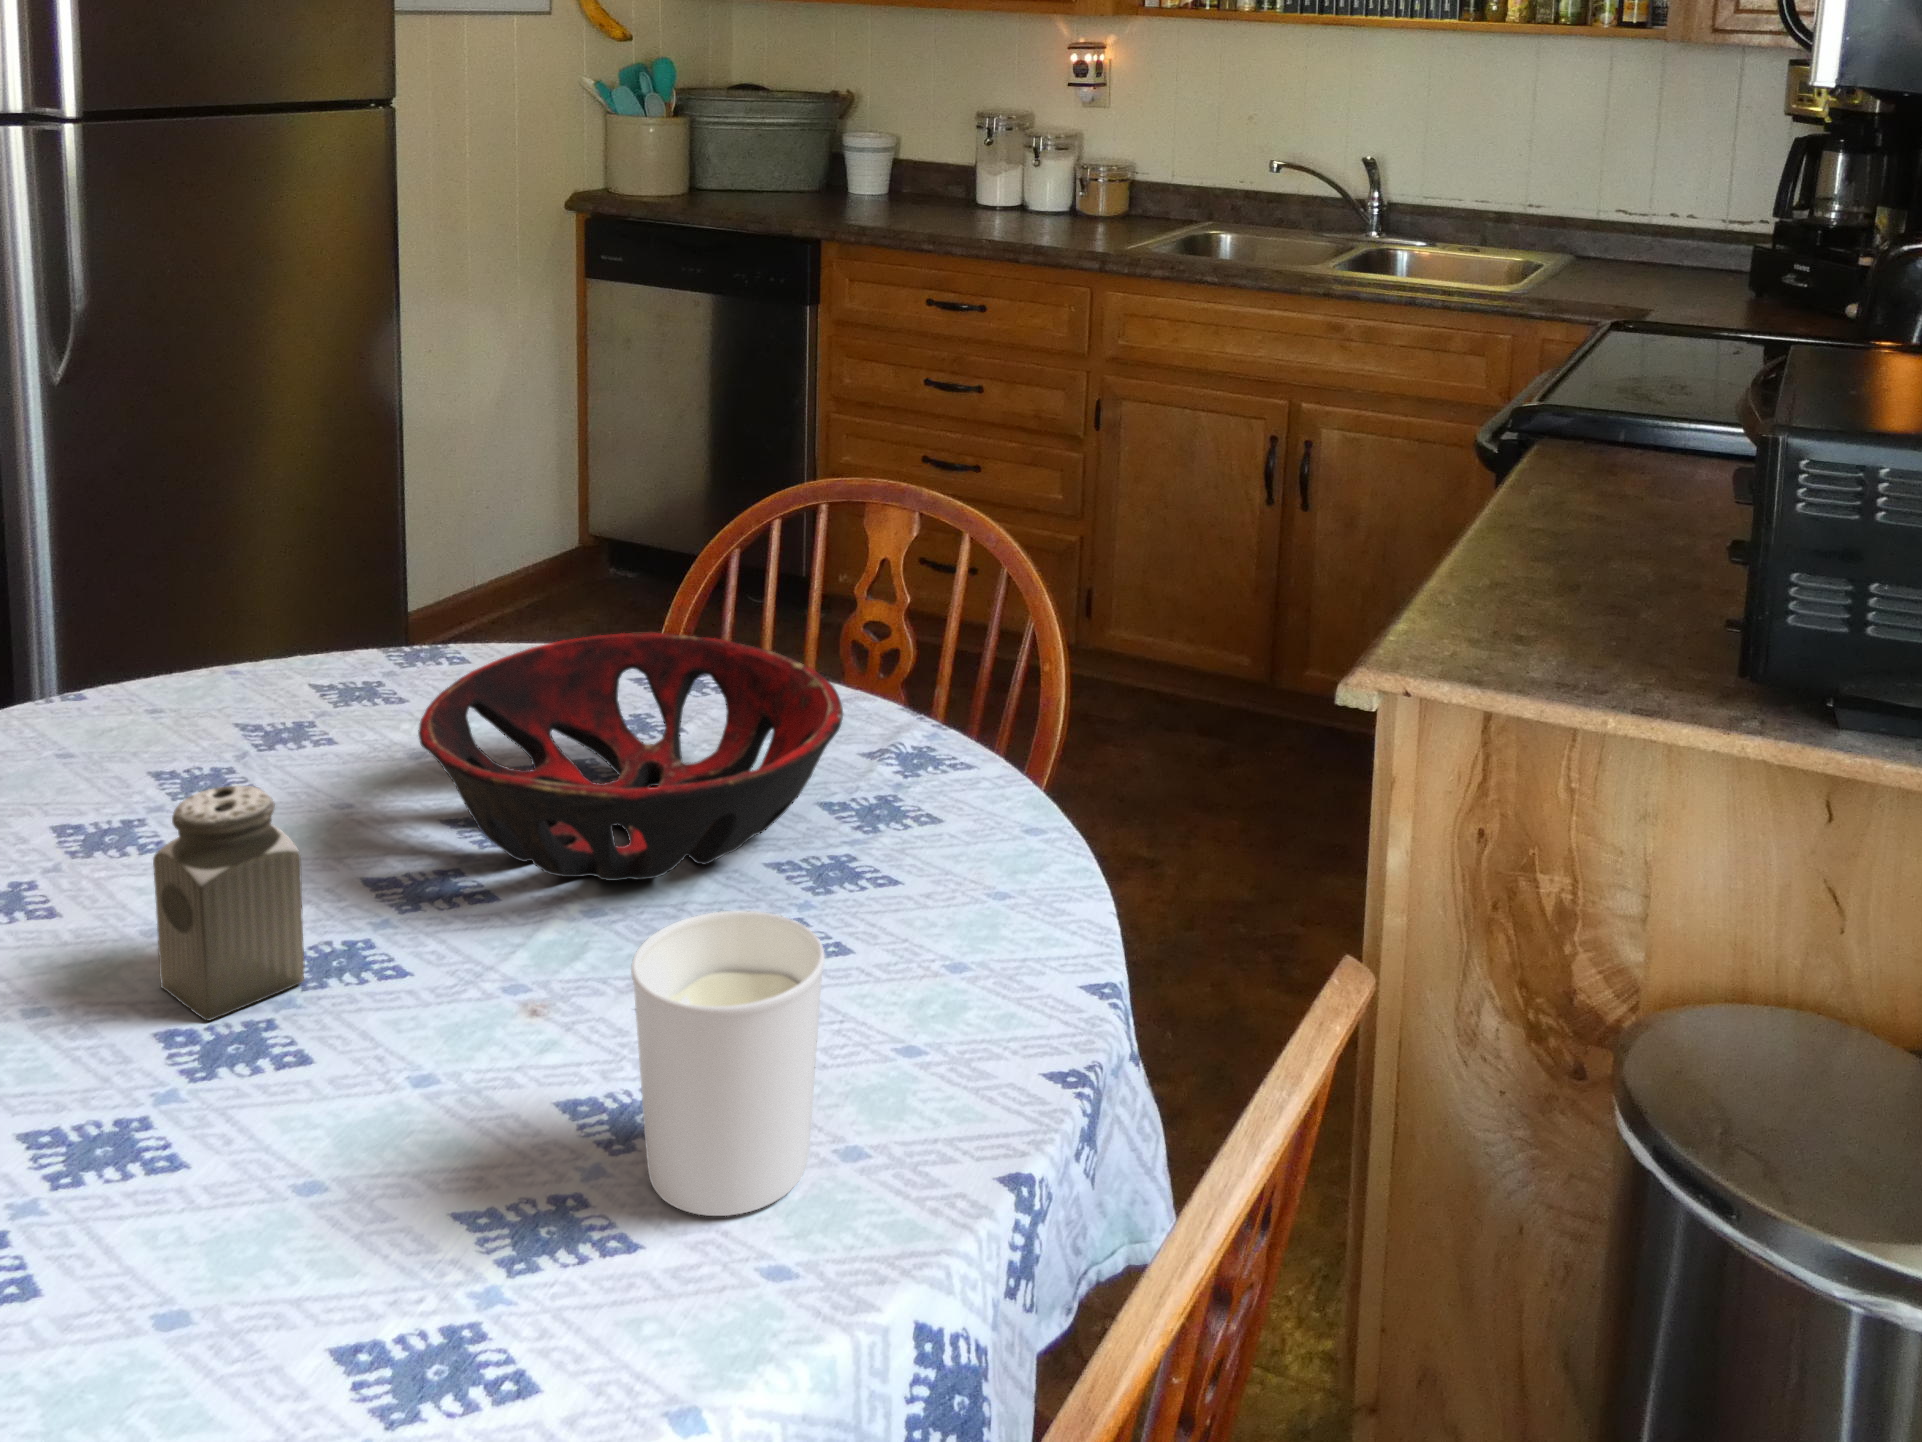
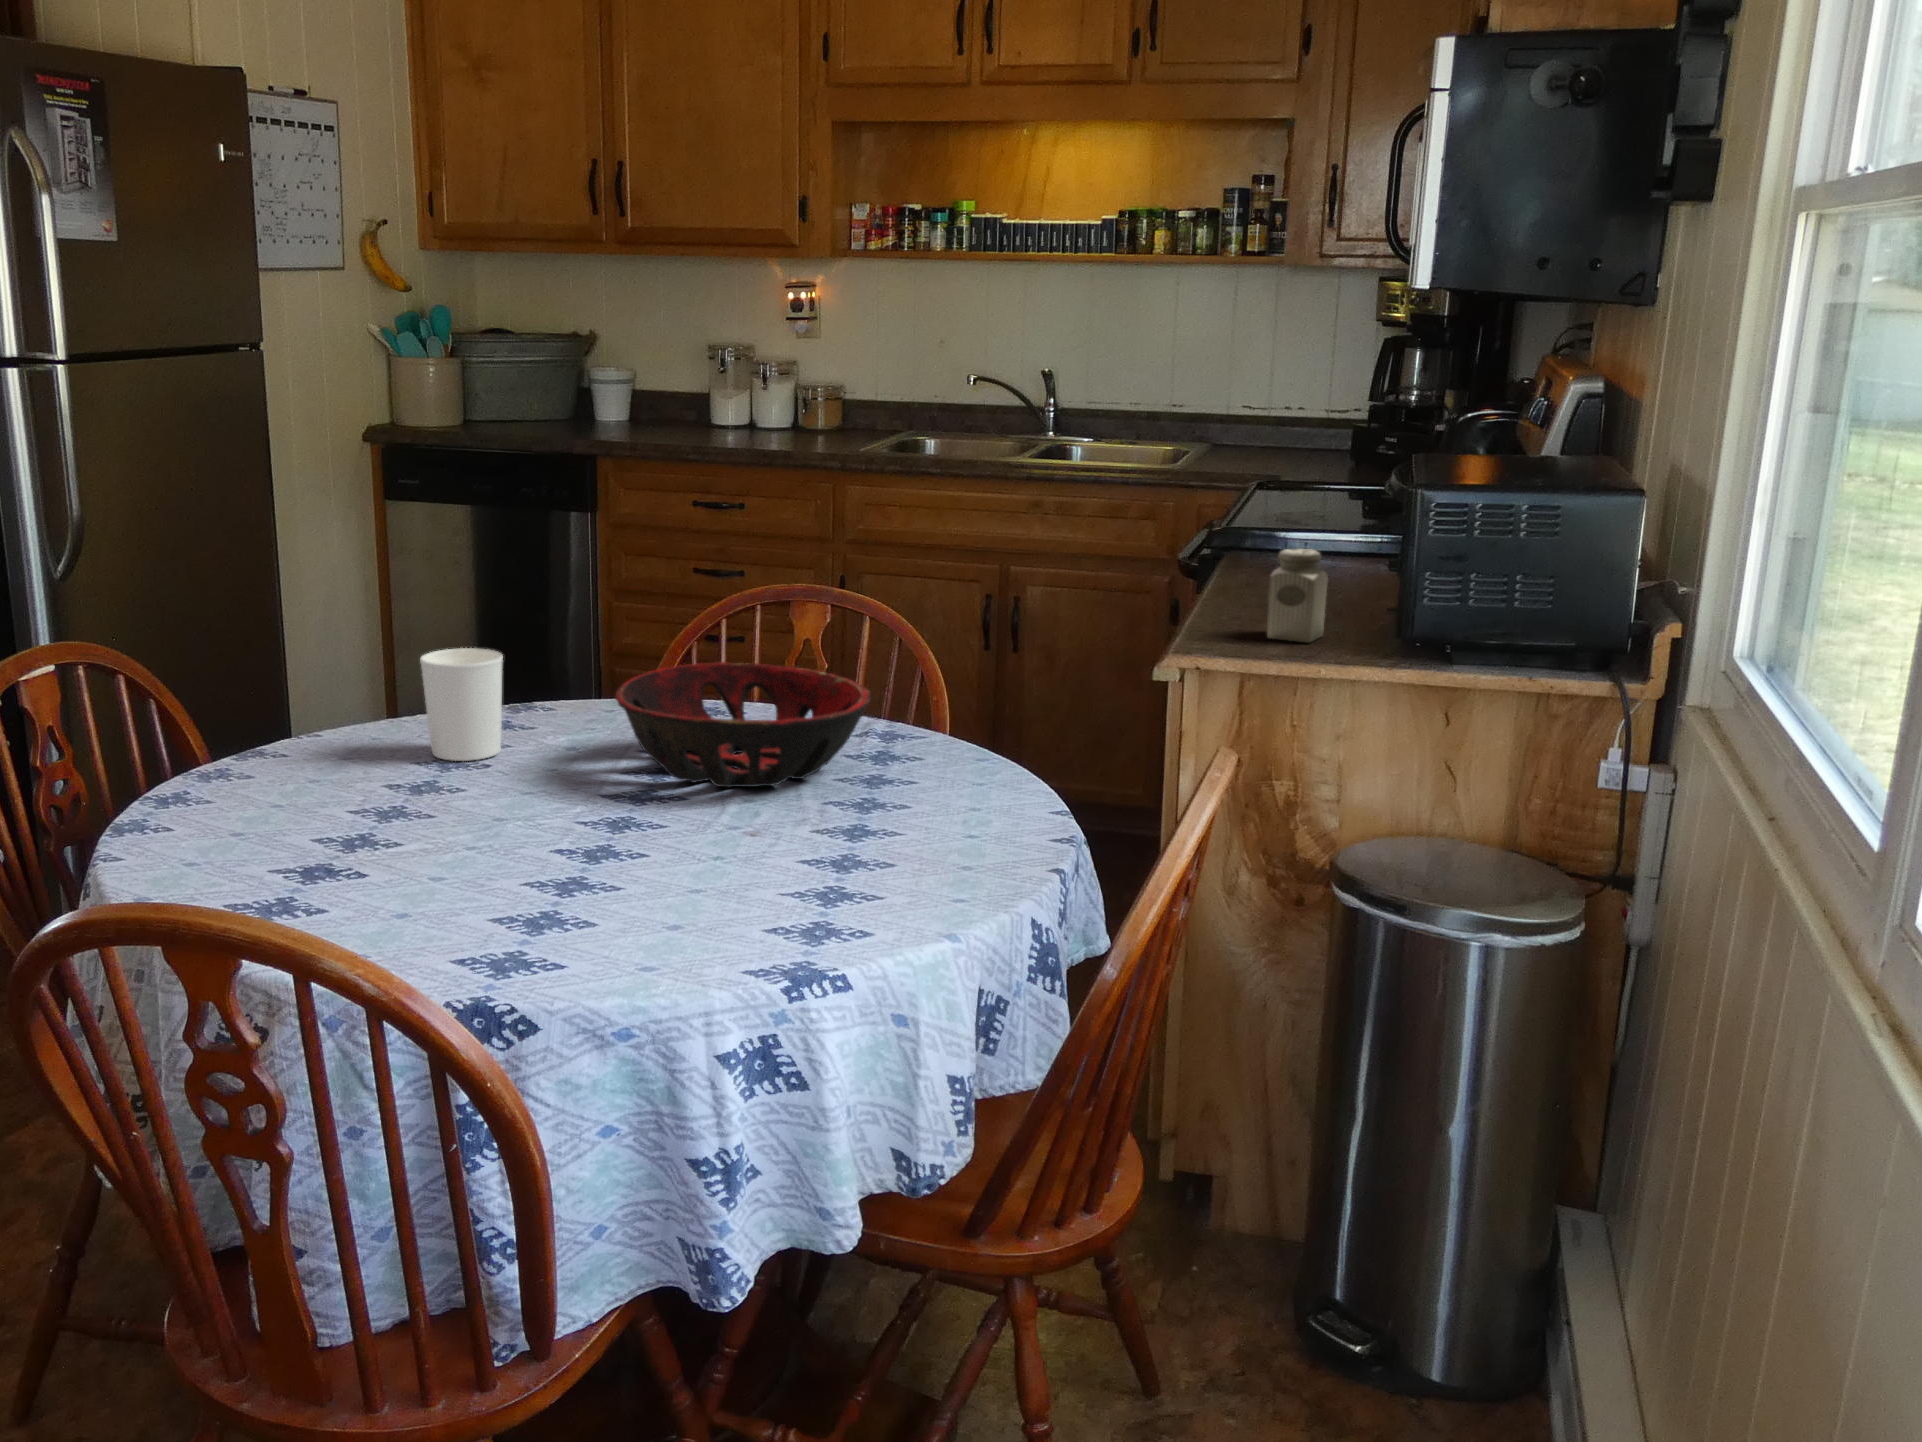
salt shaker: present [153,786,304,1021] -> present [1267,549,1328,642]
candle holder: present [631,911,825,1216] -> present [420,648,503,761]

